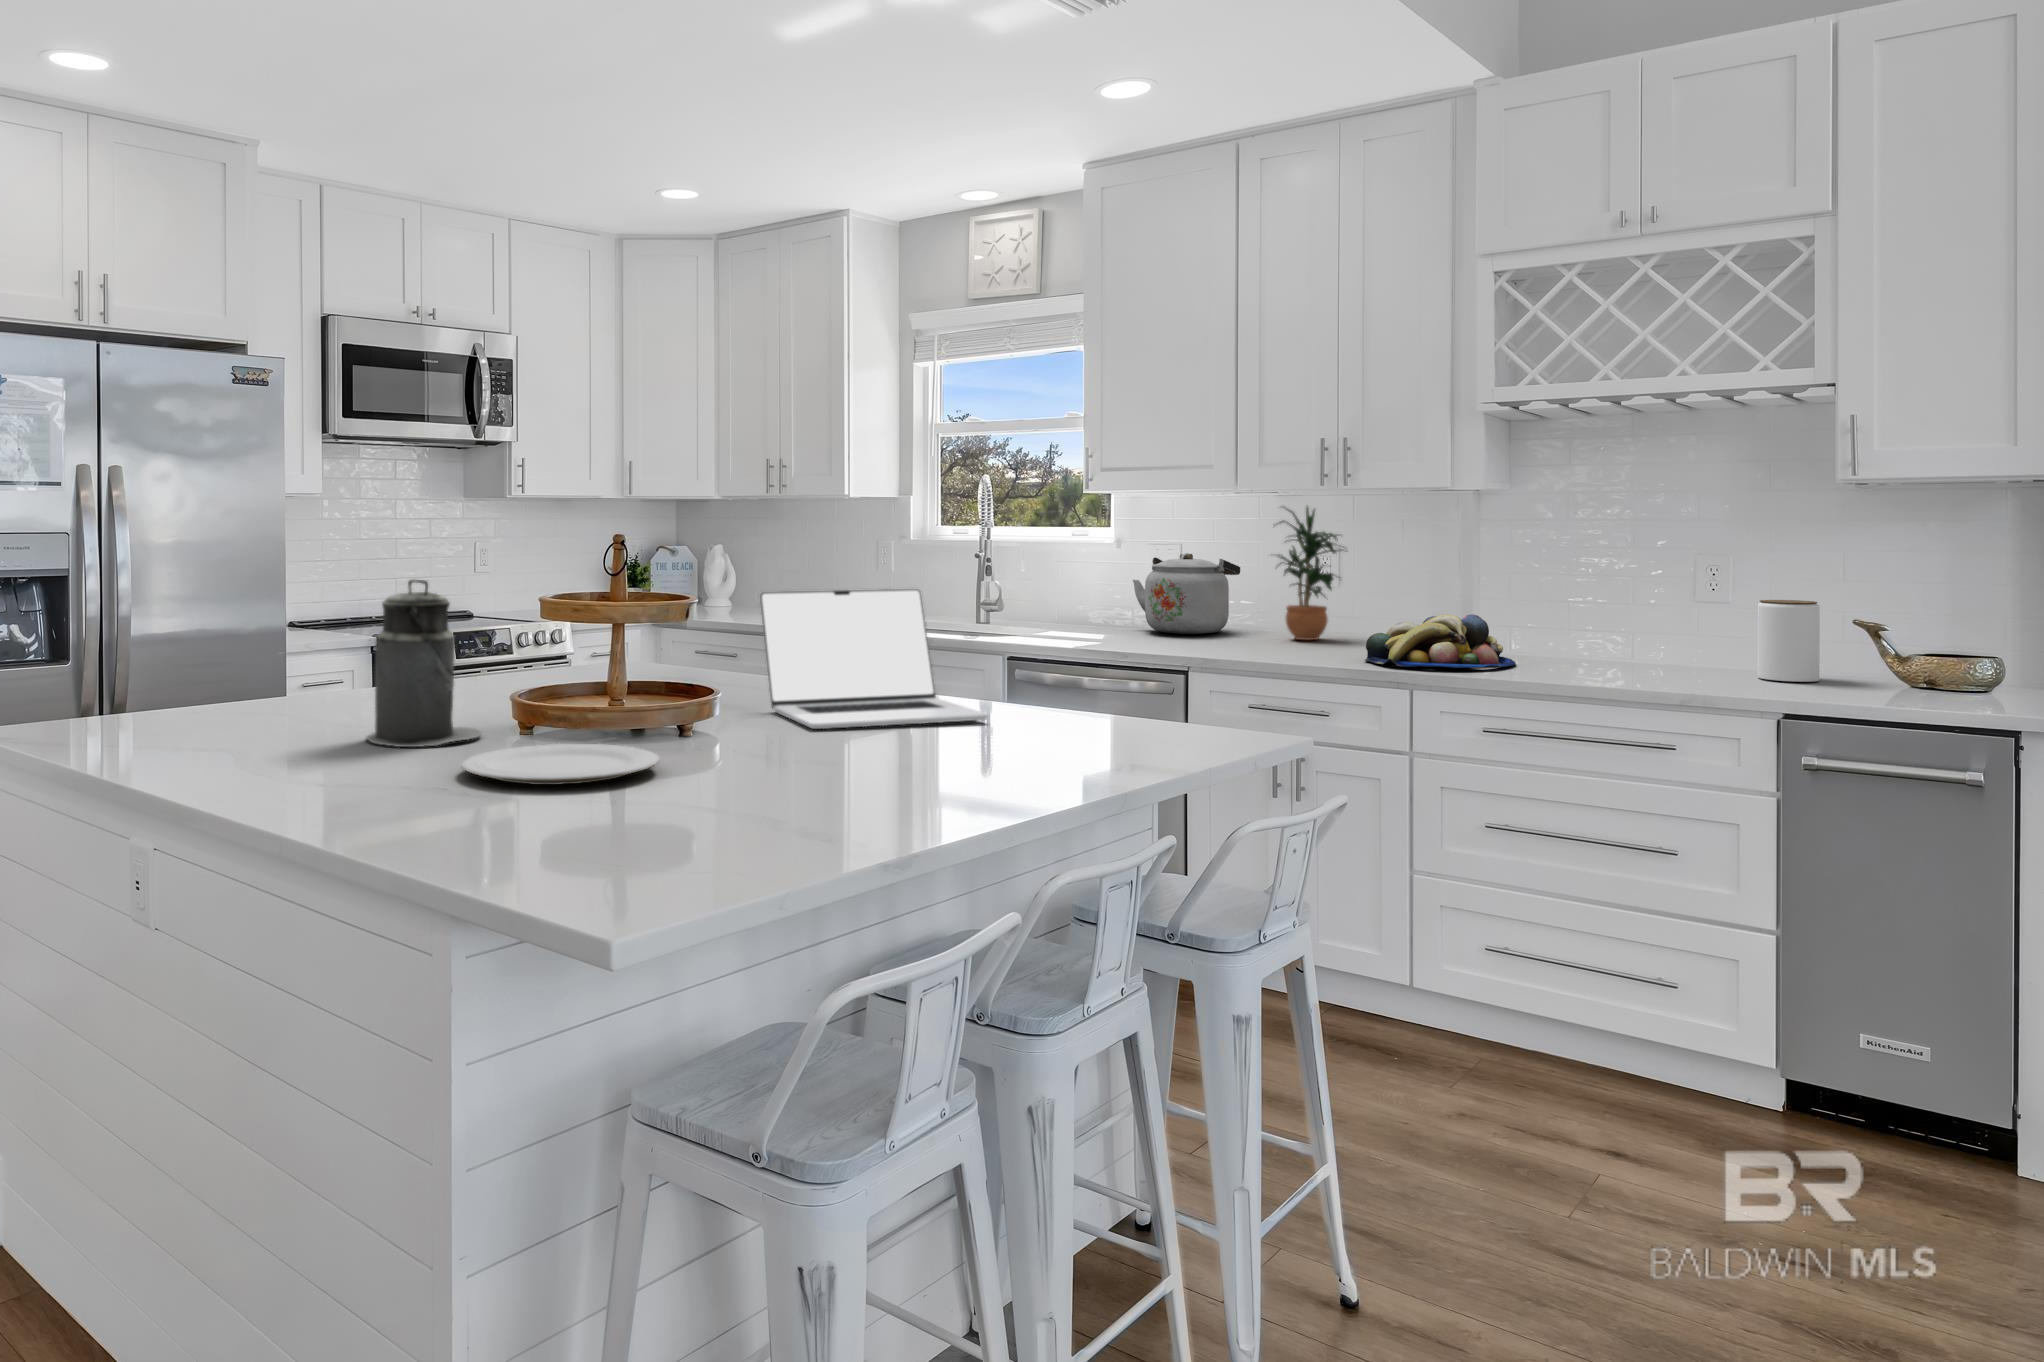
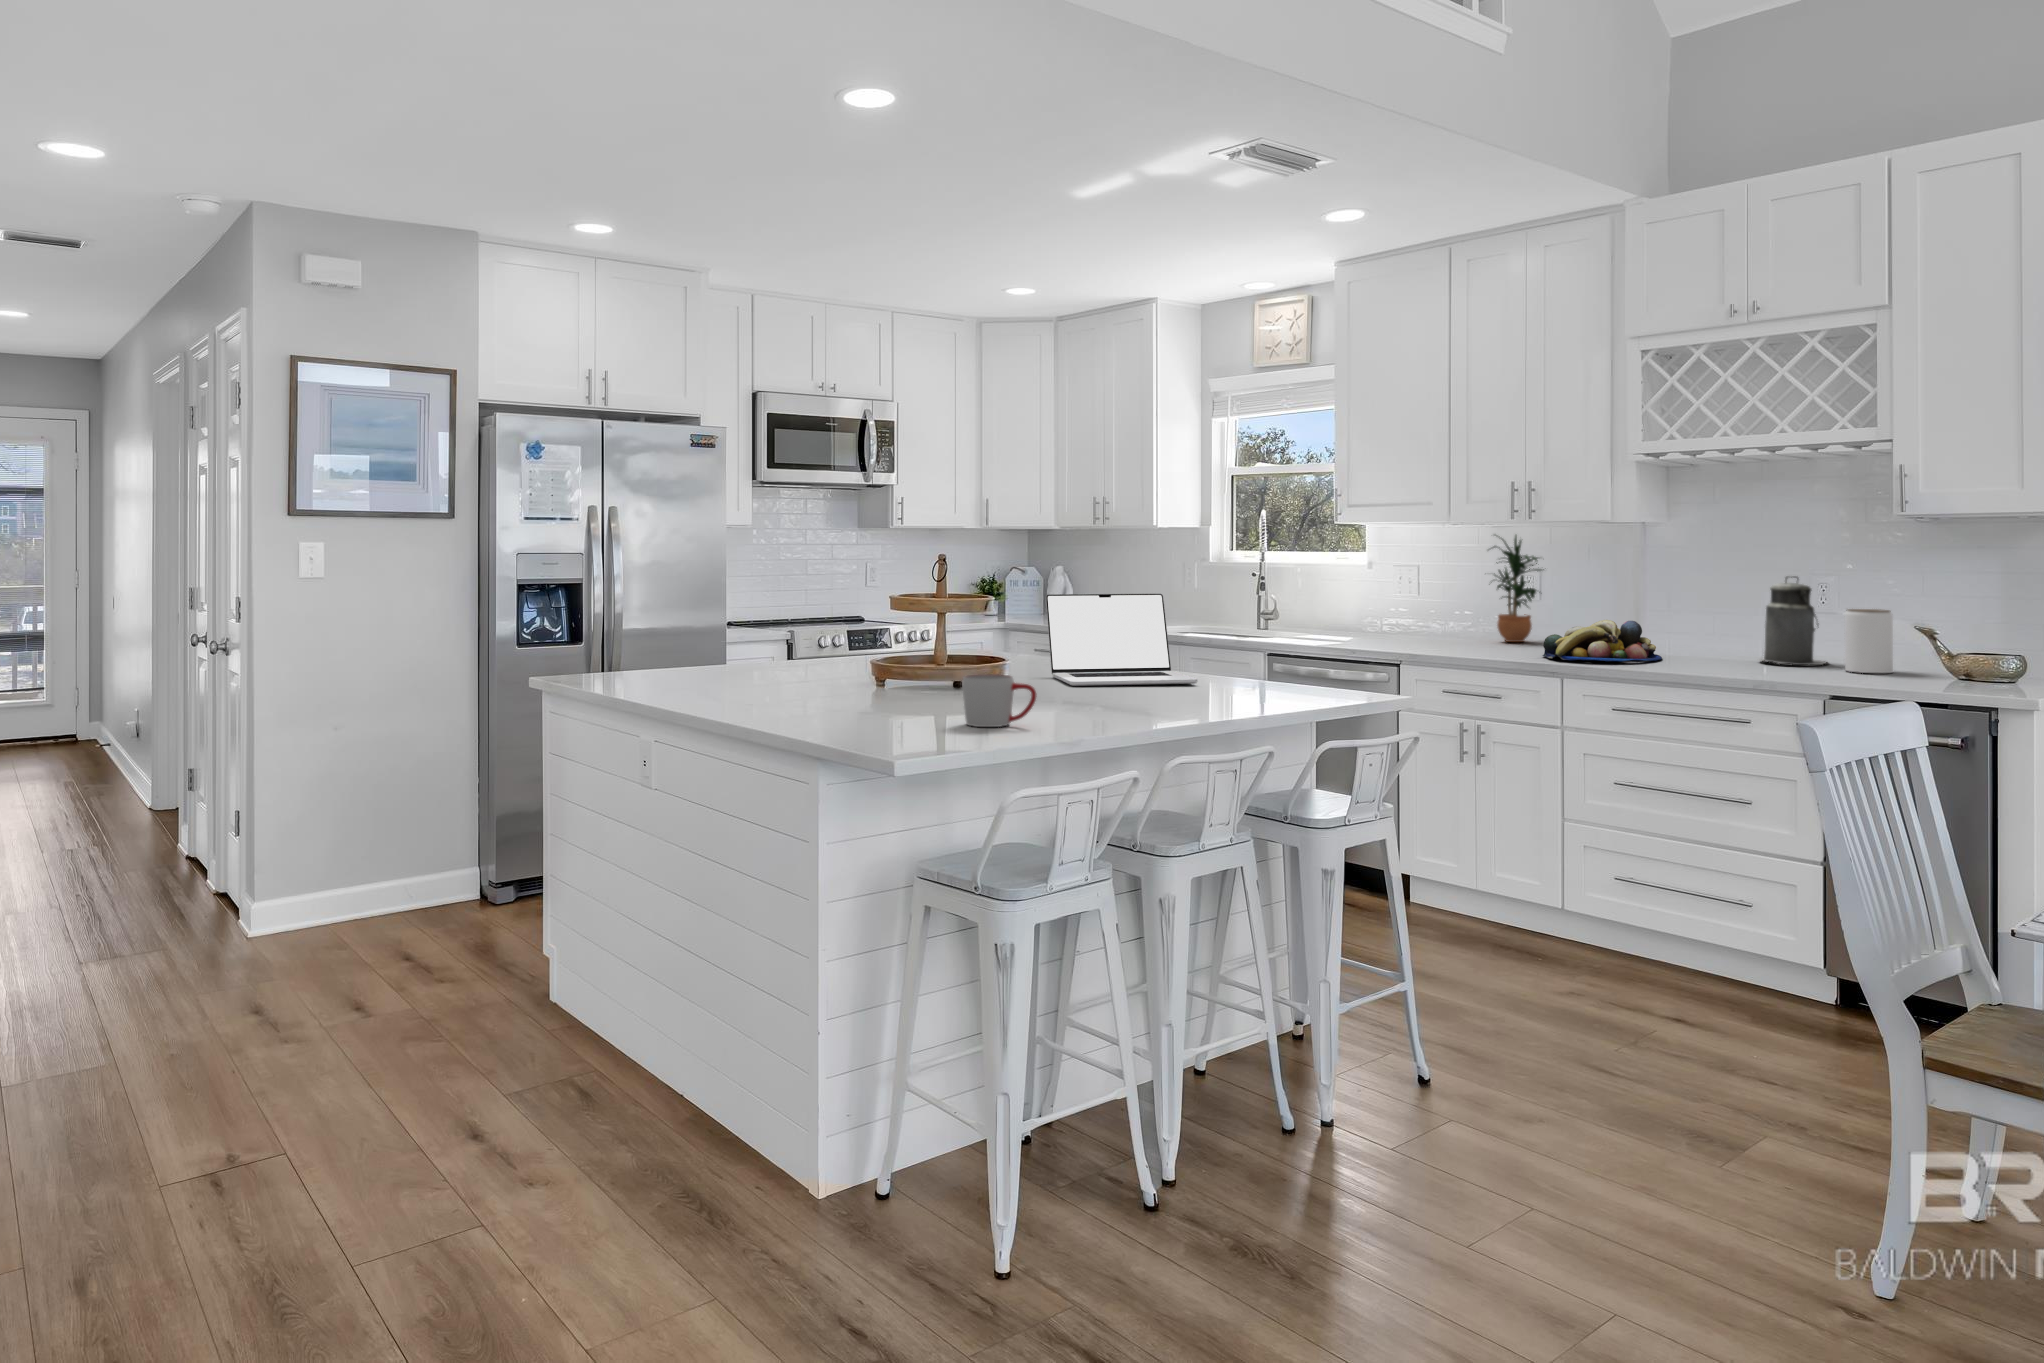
kettle: present [1133,553,1240,634] -> none [1380,572,1468,637]
canister: present [366,580,482,747] -> present [1761,576,1826,665]
mug: none [689,738,816,832] -> present [962,674,1036,727]
plate: present [462,744,660,785] -> none [836,687,958,706]

